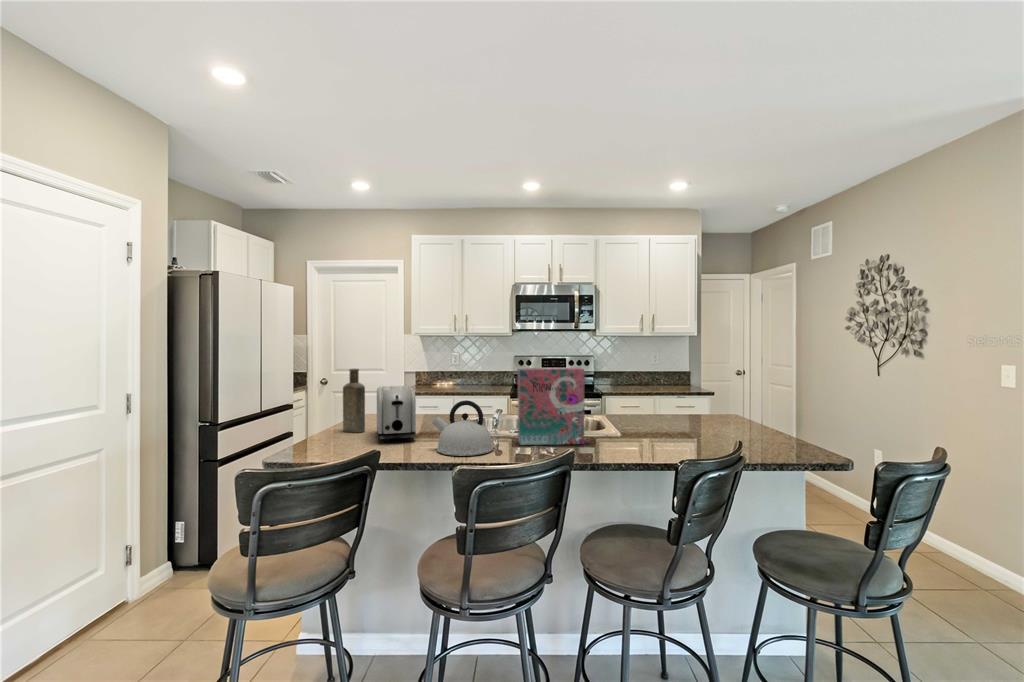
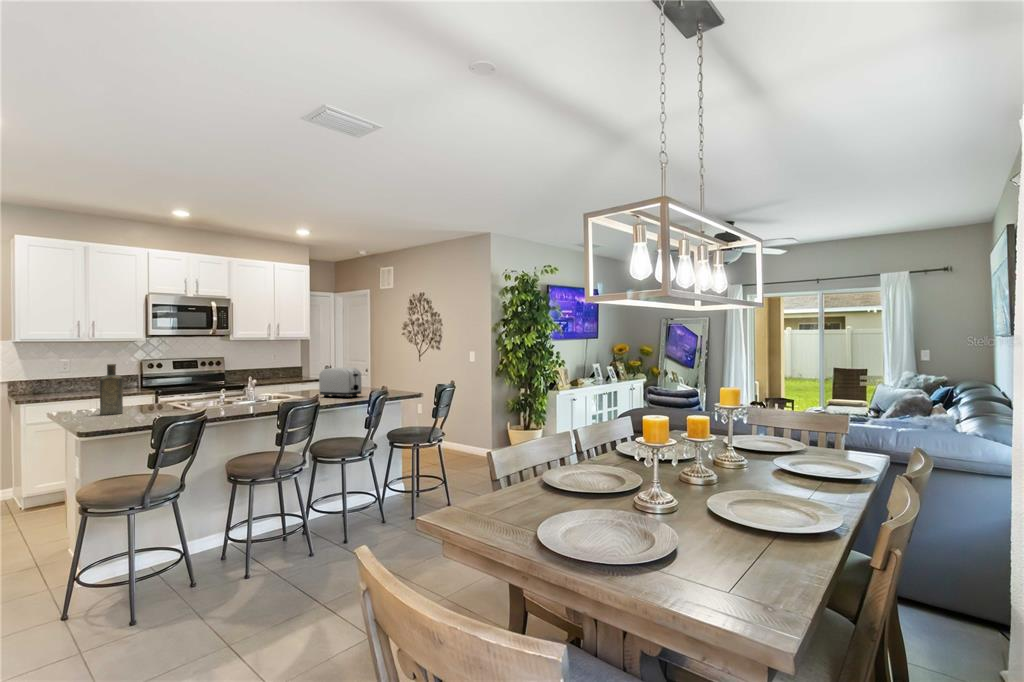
cereal box: present [518,368,584,445] -> none [260,356,304,404]
toaster: present [377,386,416,442] -> present [319,368,361,398]
kettle: present [432,400,493,456] -> none [214,378,258,411]

